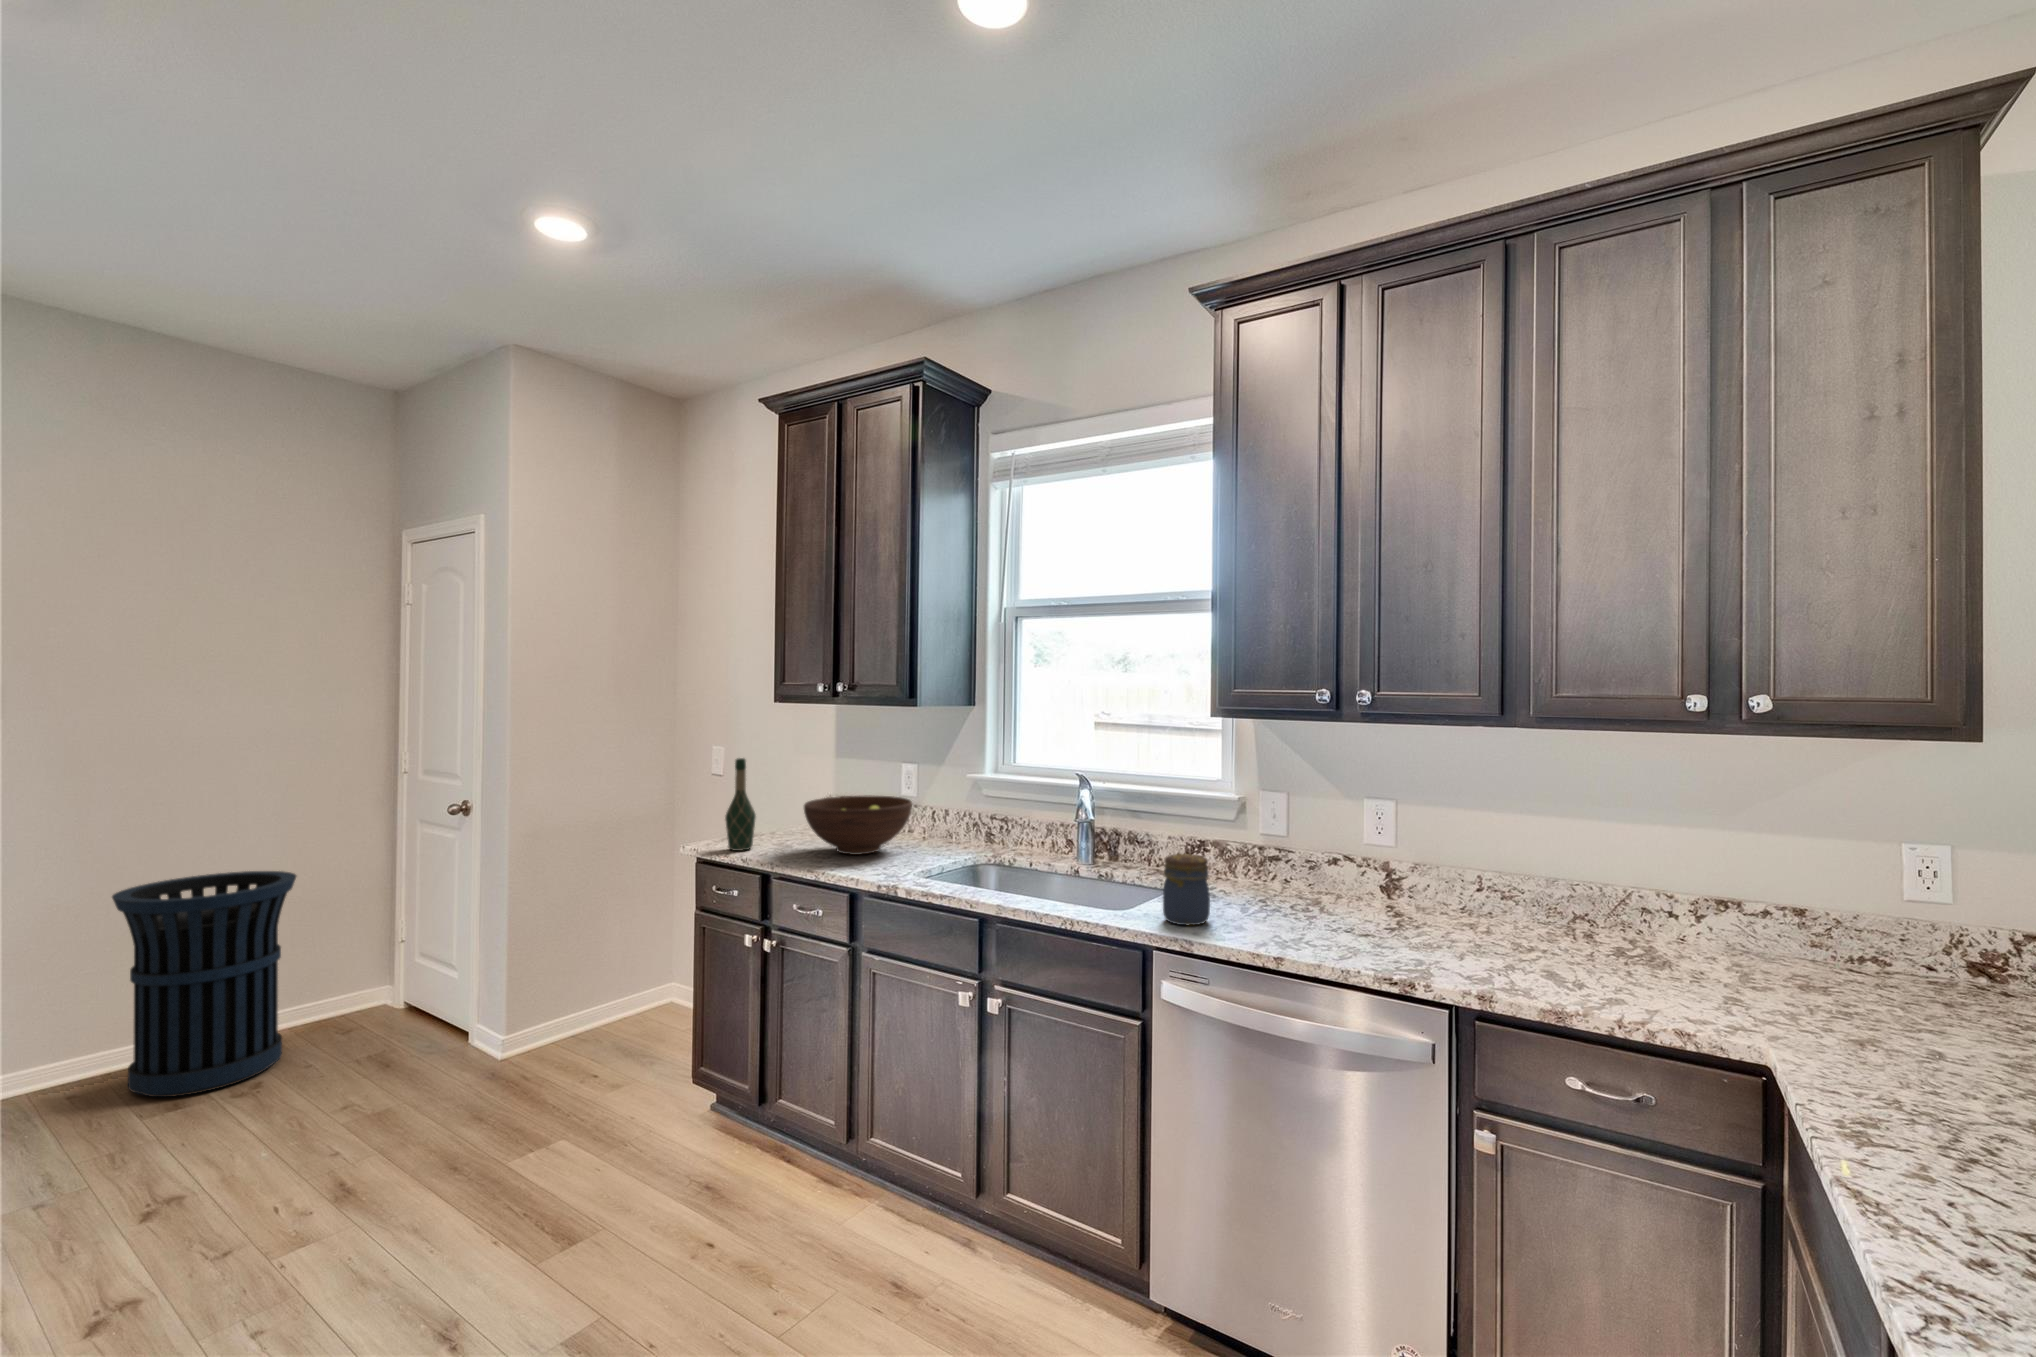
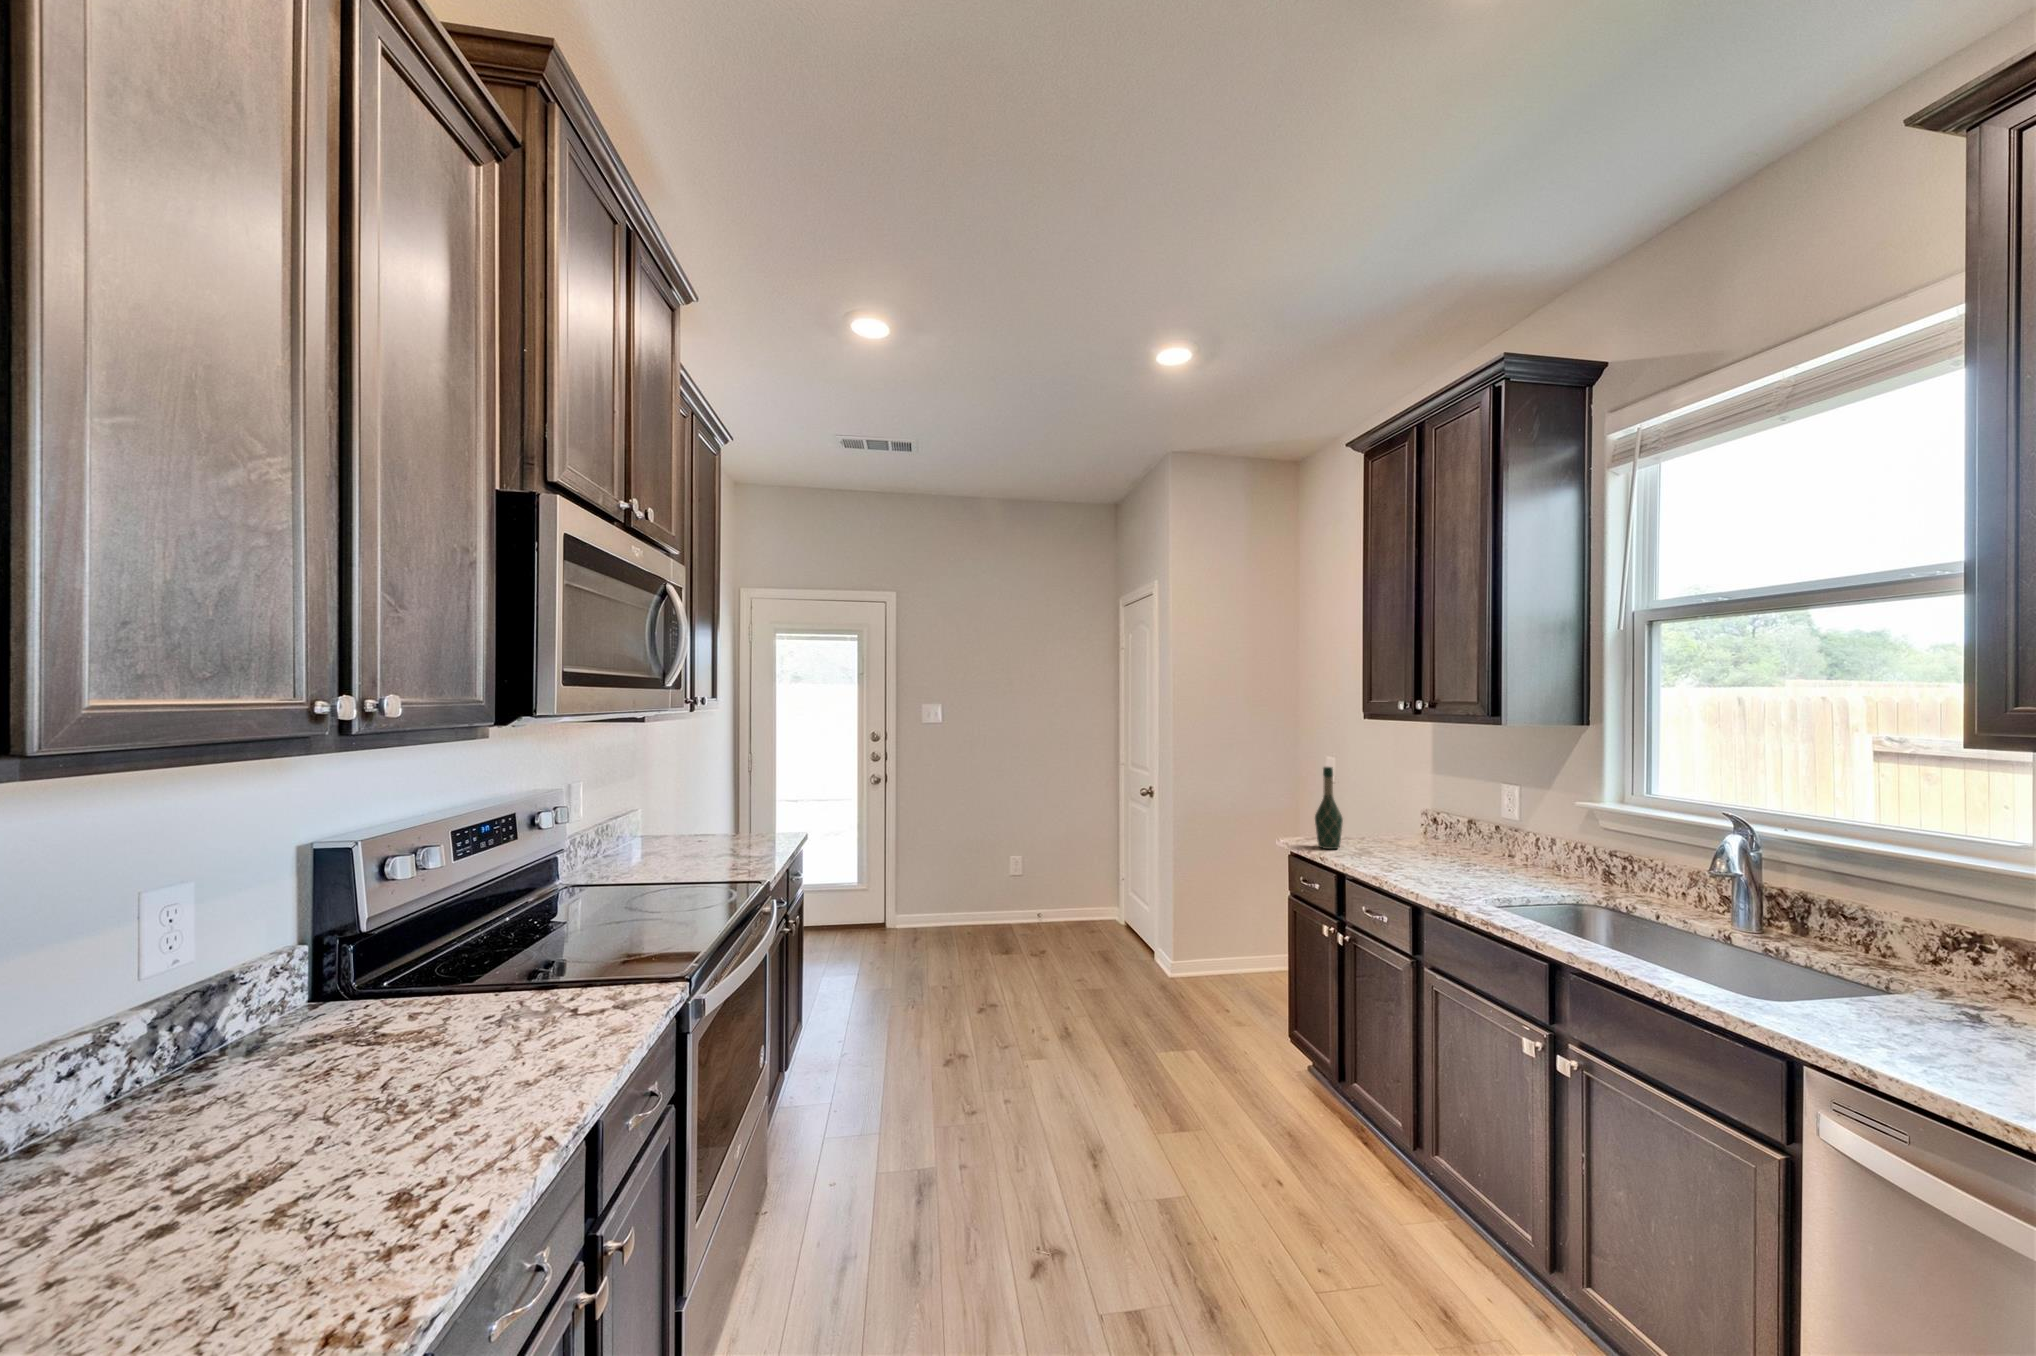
fruit bowl: present [804,795,912,855] -> none [1384,810,1505,871]
jar: present [1163,854,1210,925] -> none [1827,941,1929,1052]
trash can: present [112,871,296,1097] -> none [973,816,1058,949]

